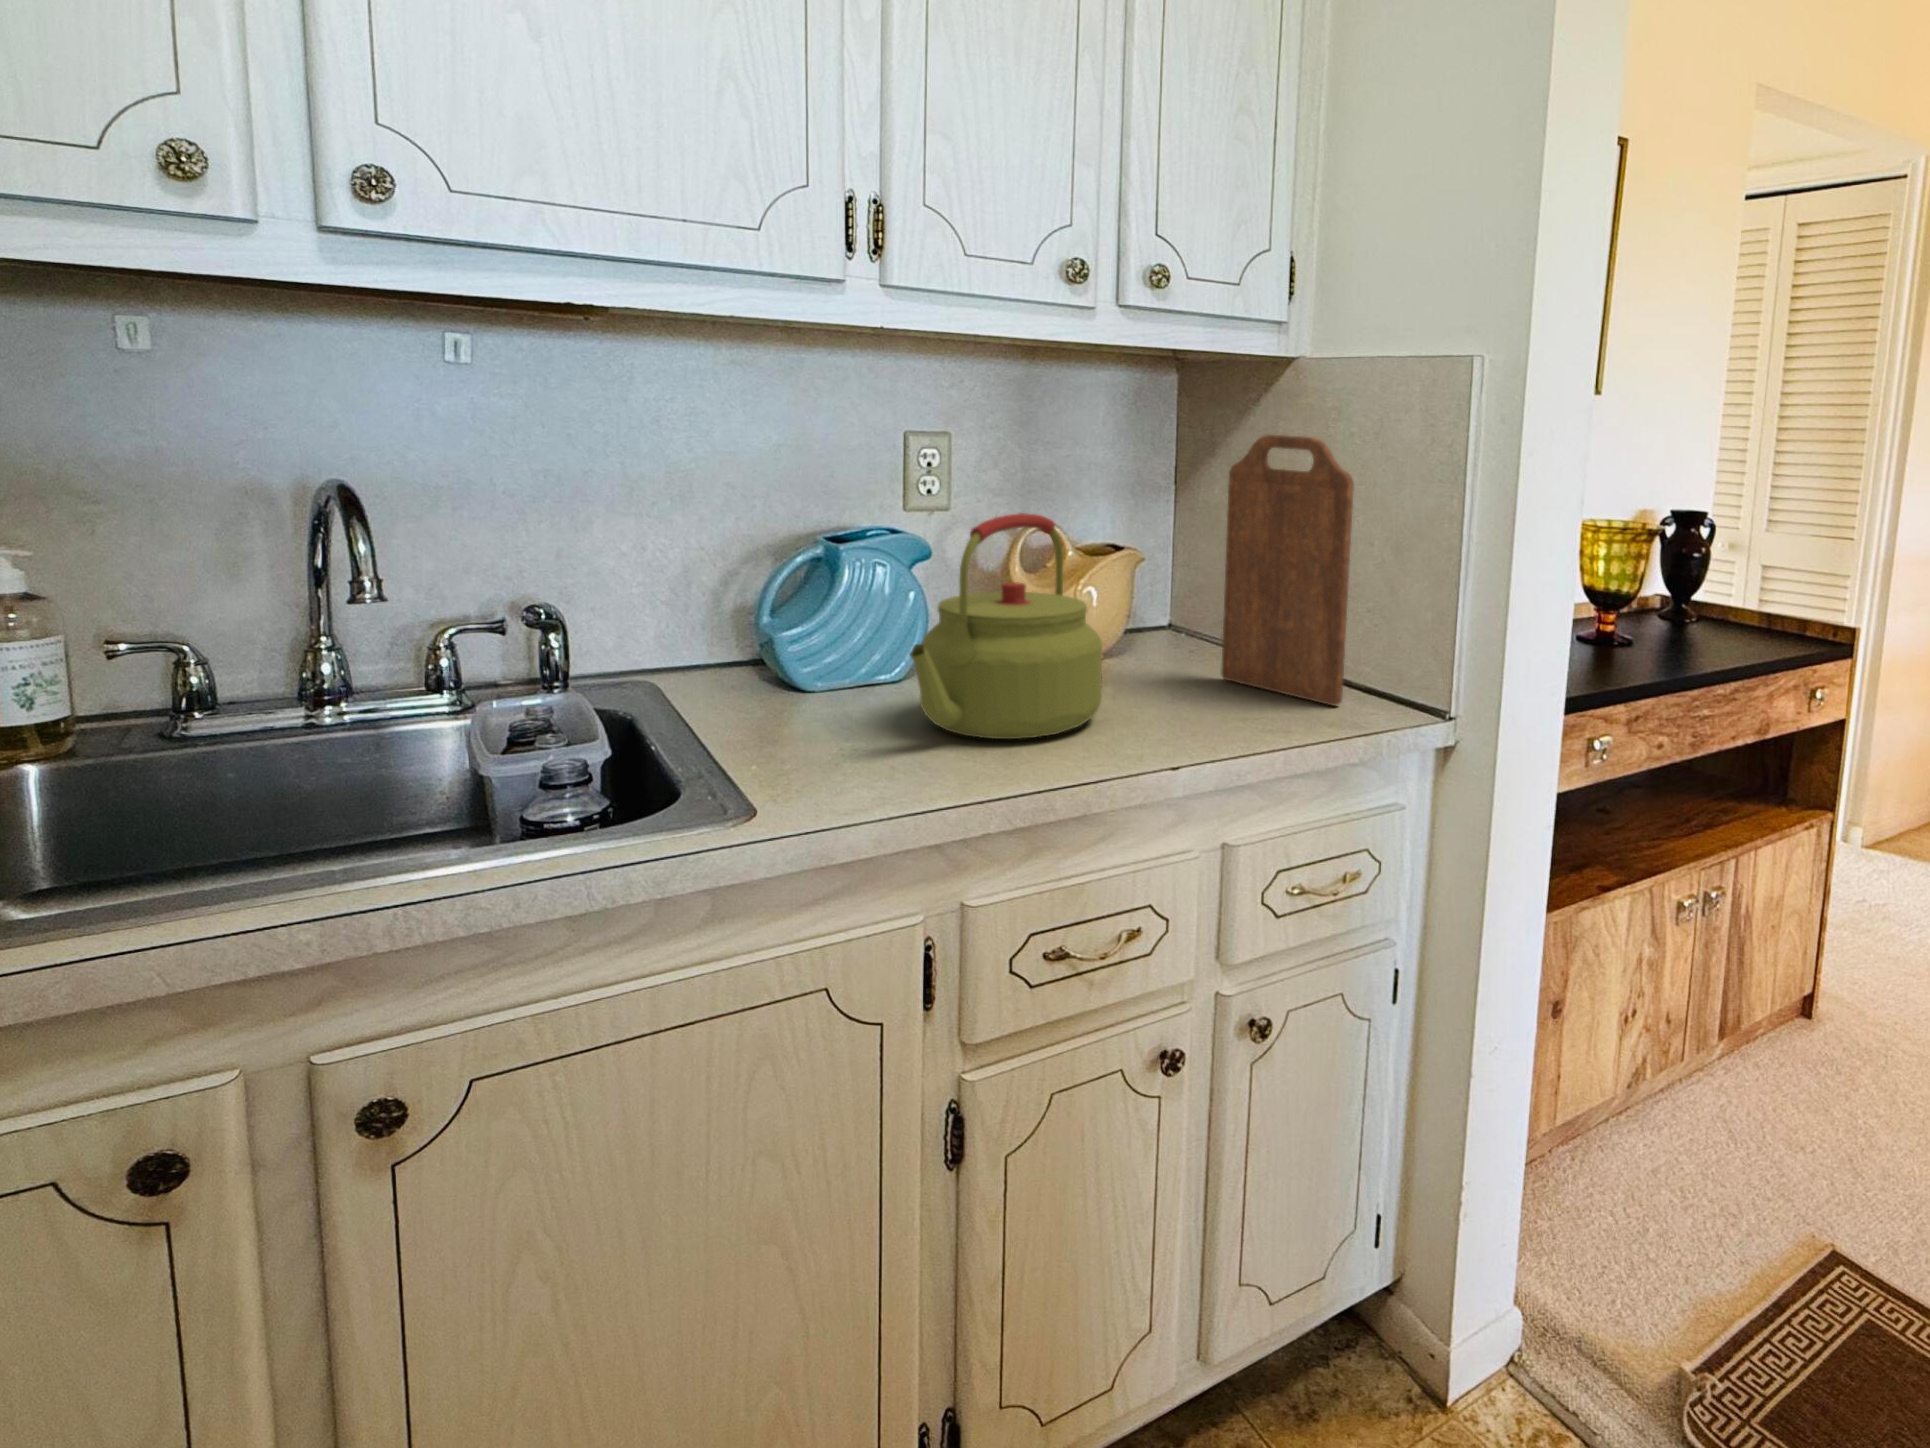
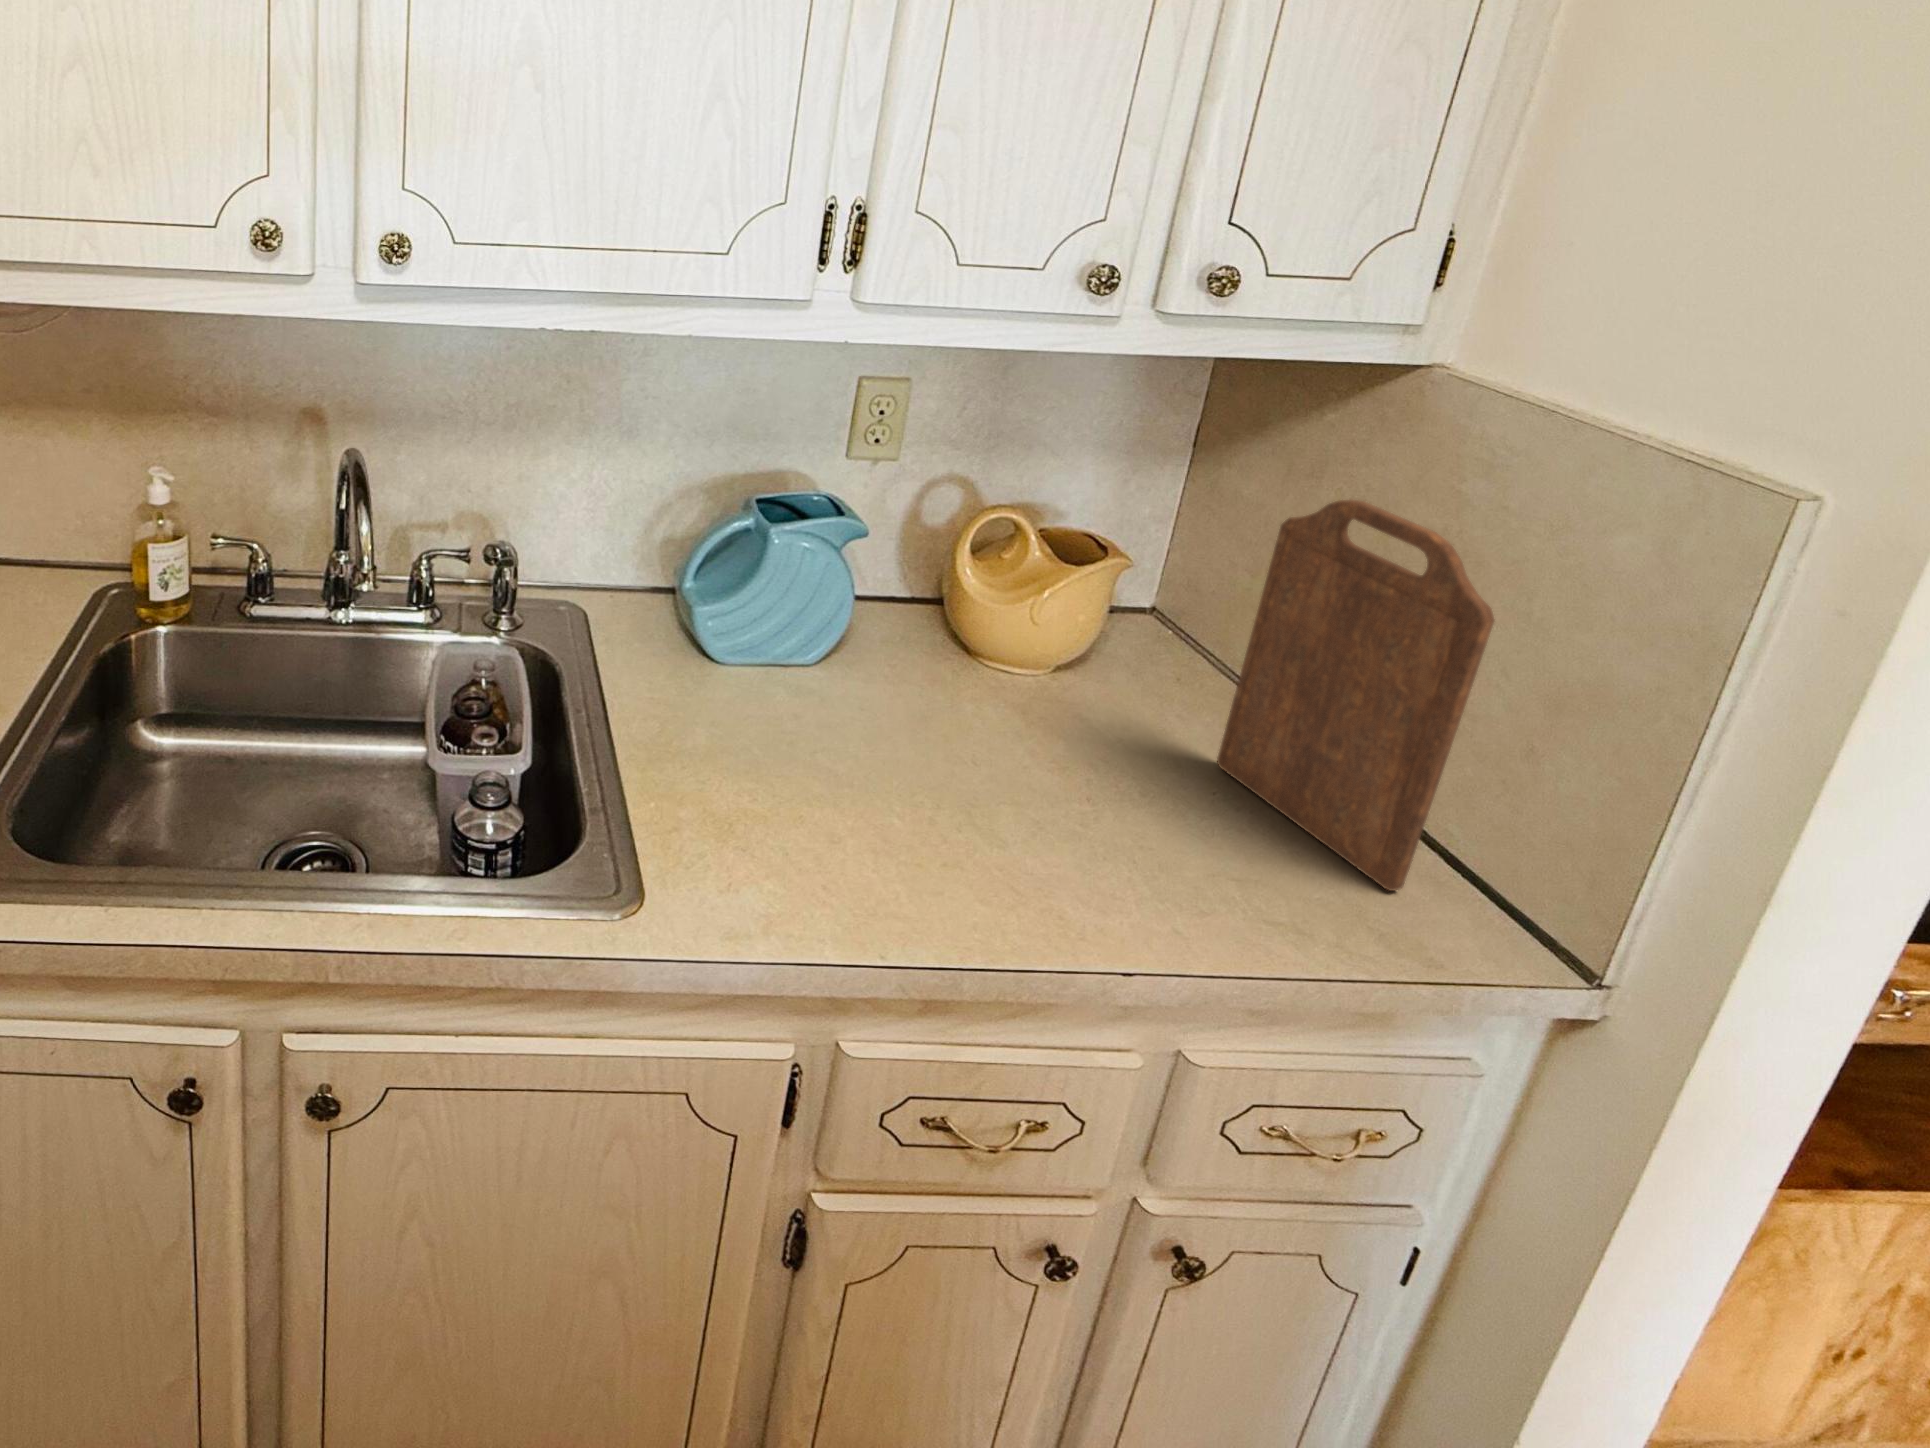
kettle: present [909,513,1102,739] -> none [824,573,1057,848]

